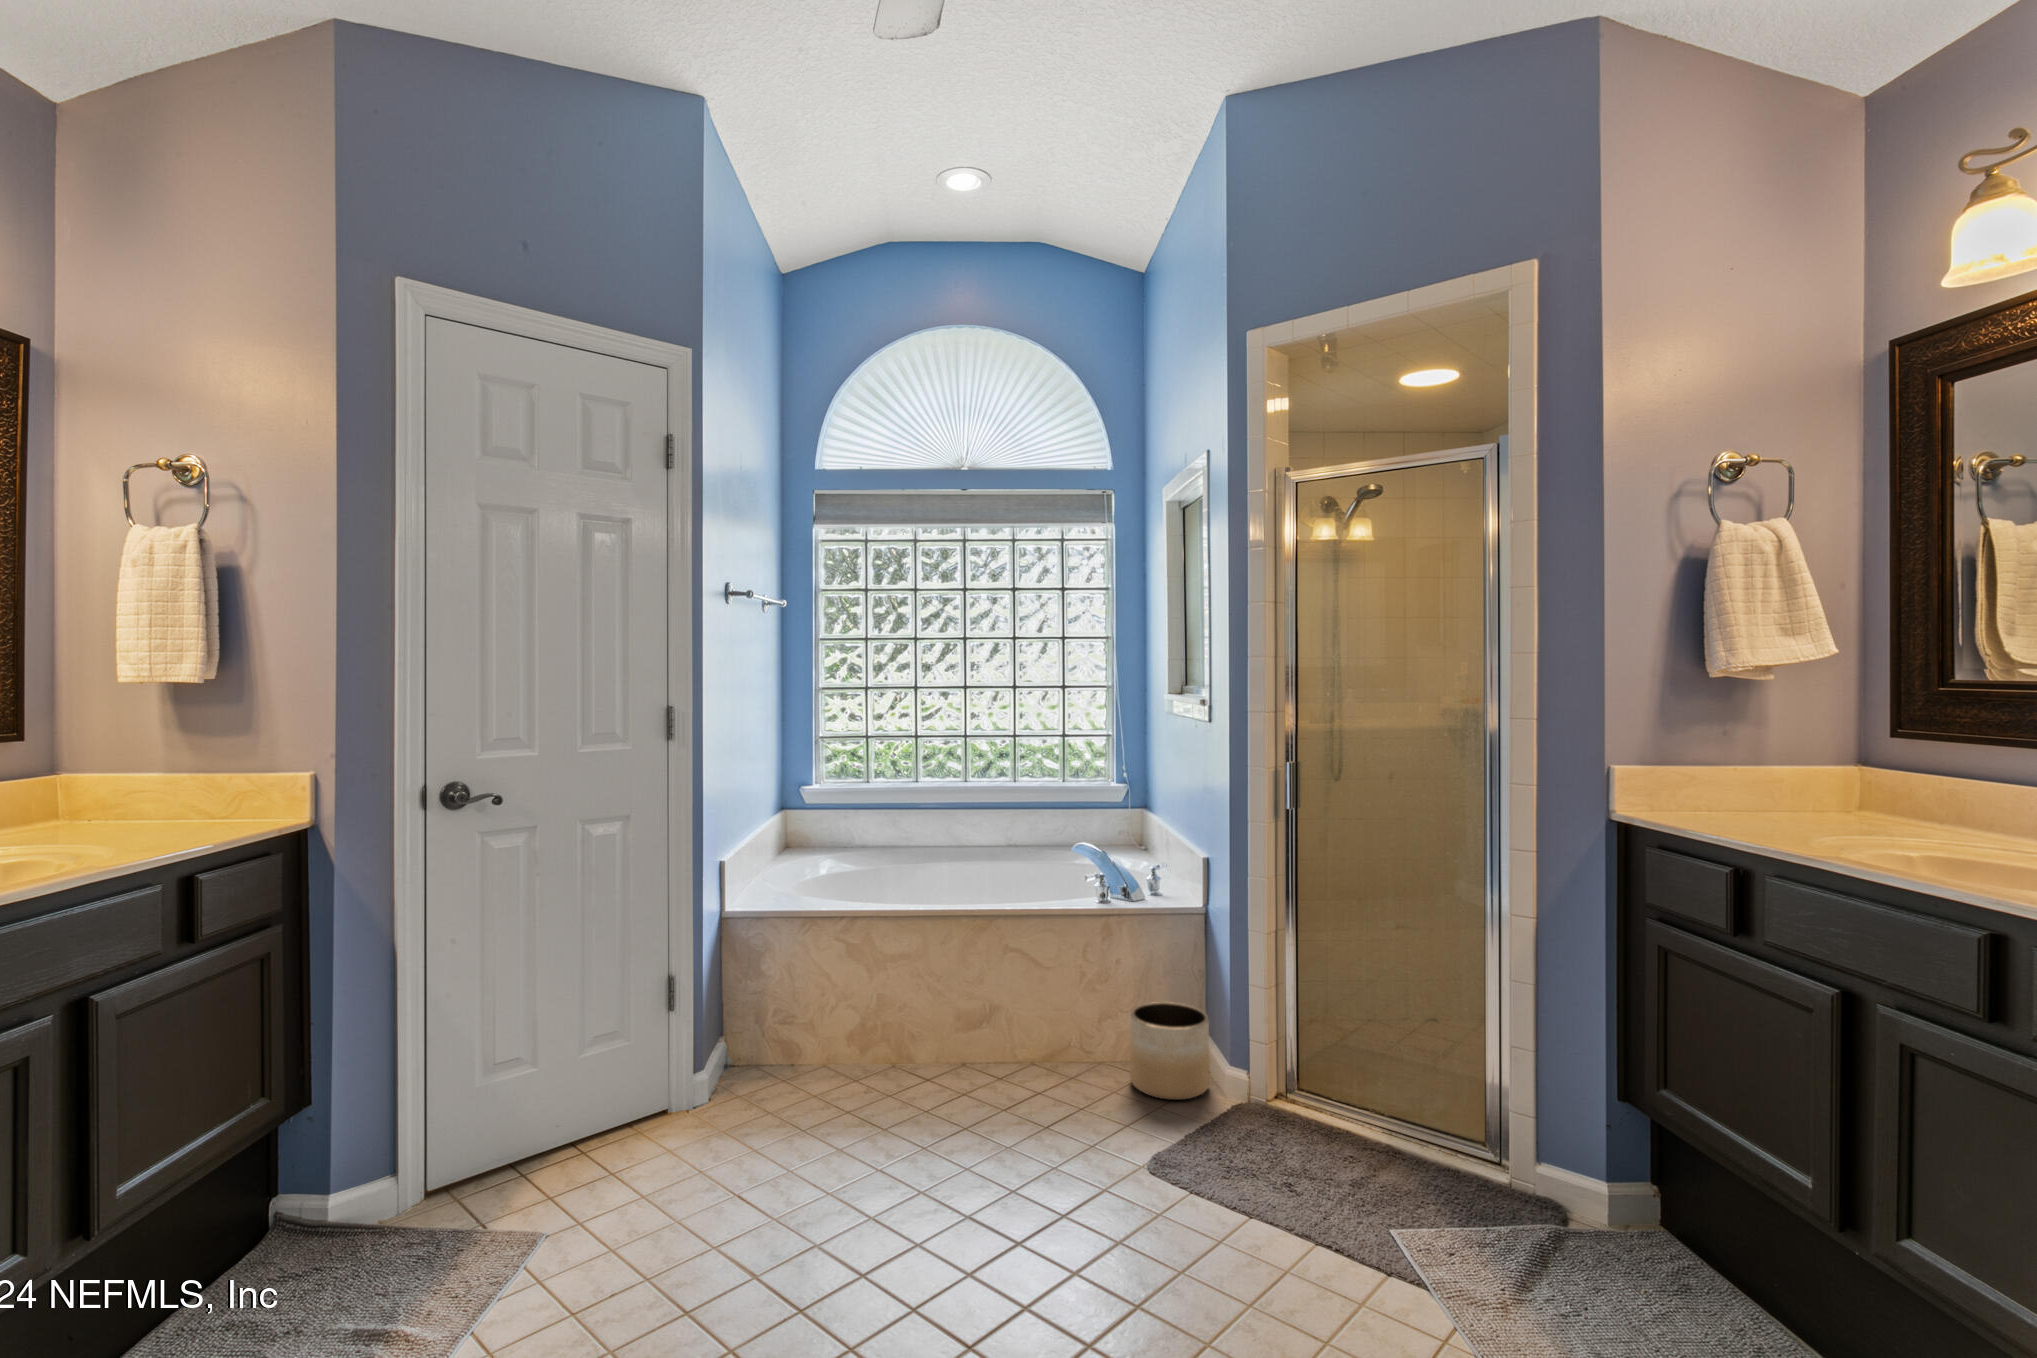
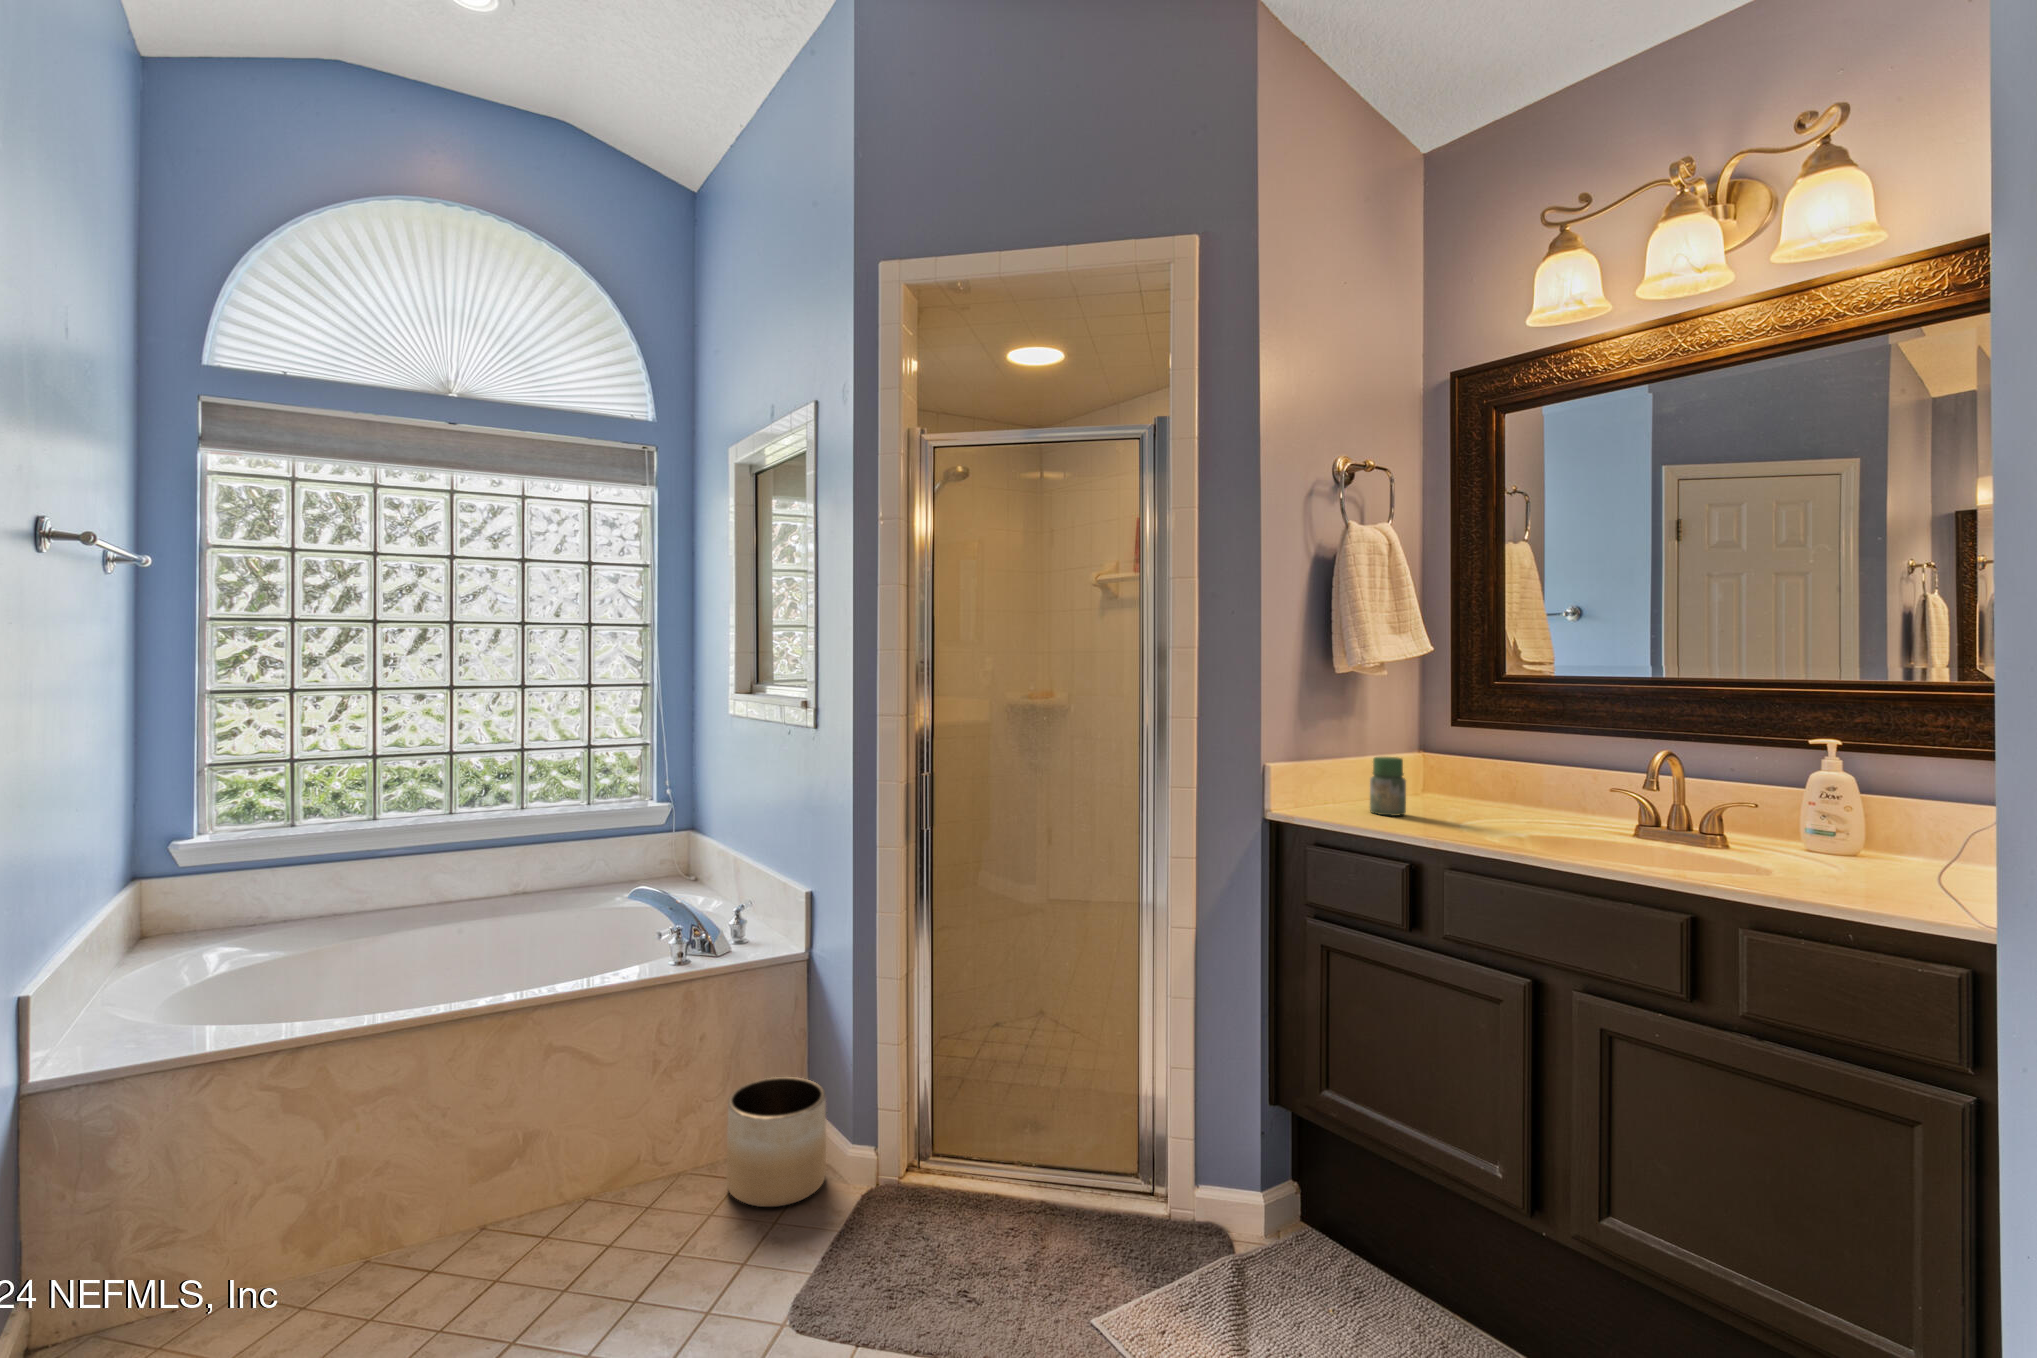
jar: none [1749,766,1794,827] -> present [1370,757,1406,816]

